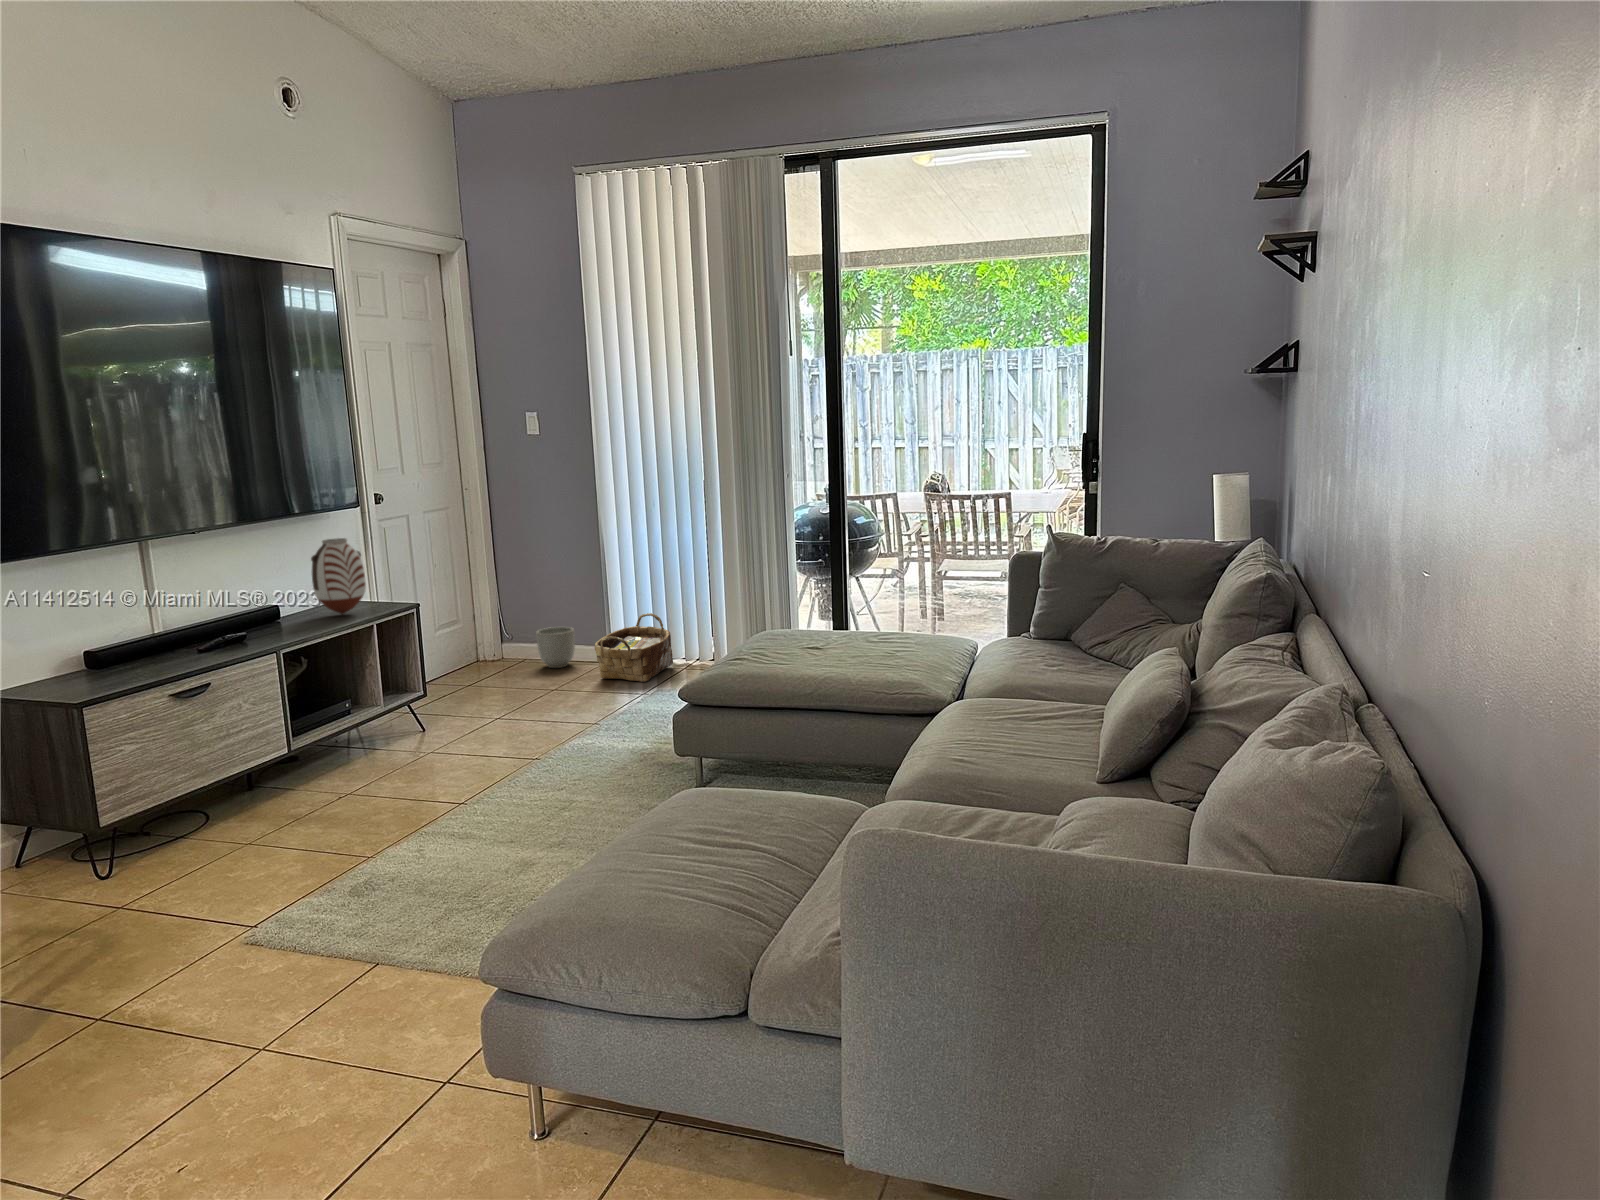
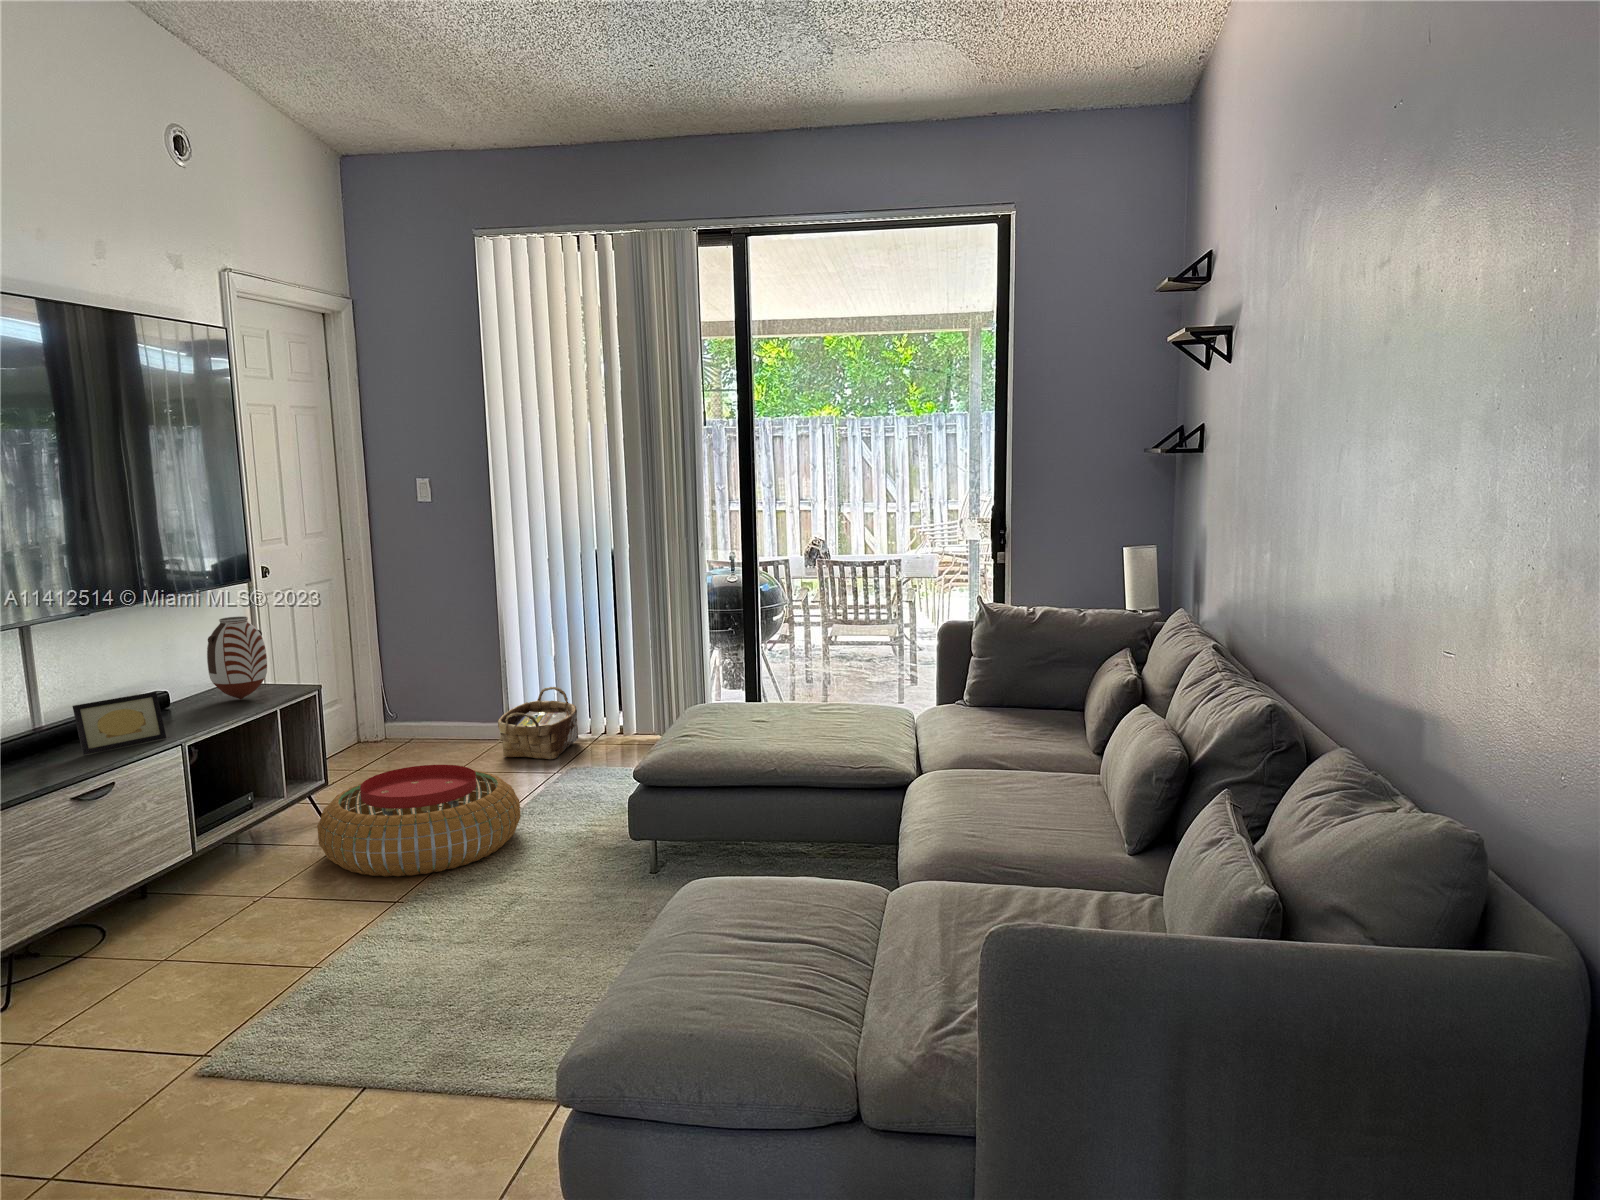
picture frame: none [178,603,262,658] -> present [72,692,166,755]
planter: present [536,627,575,668] -> none [428,703,470,747]
pouf: none [404,680,592,781] -> present [317,765,521,877]

